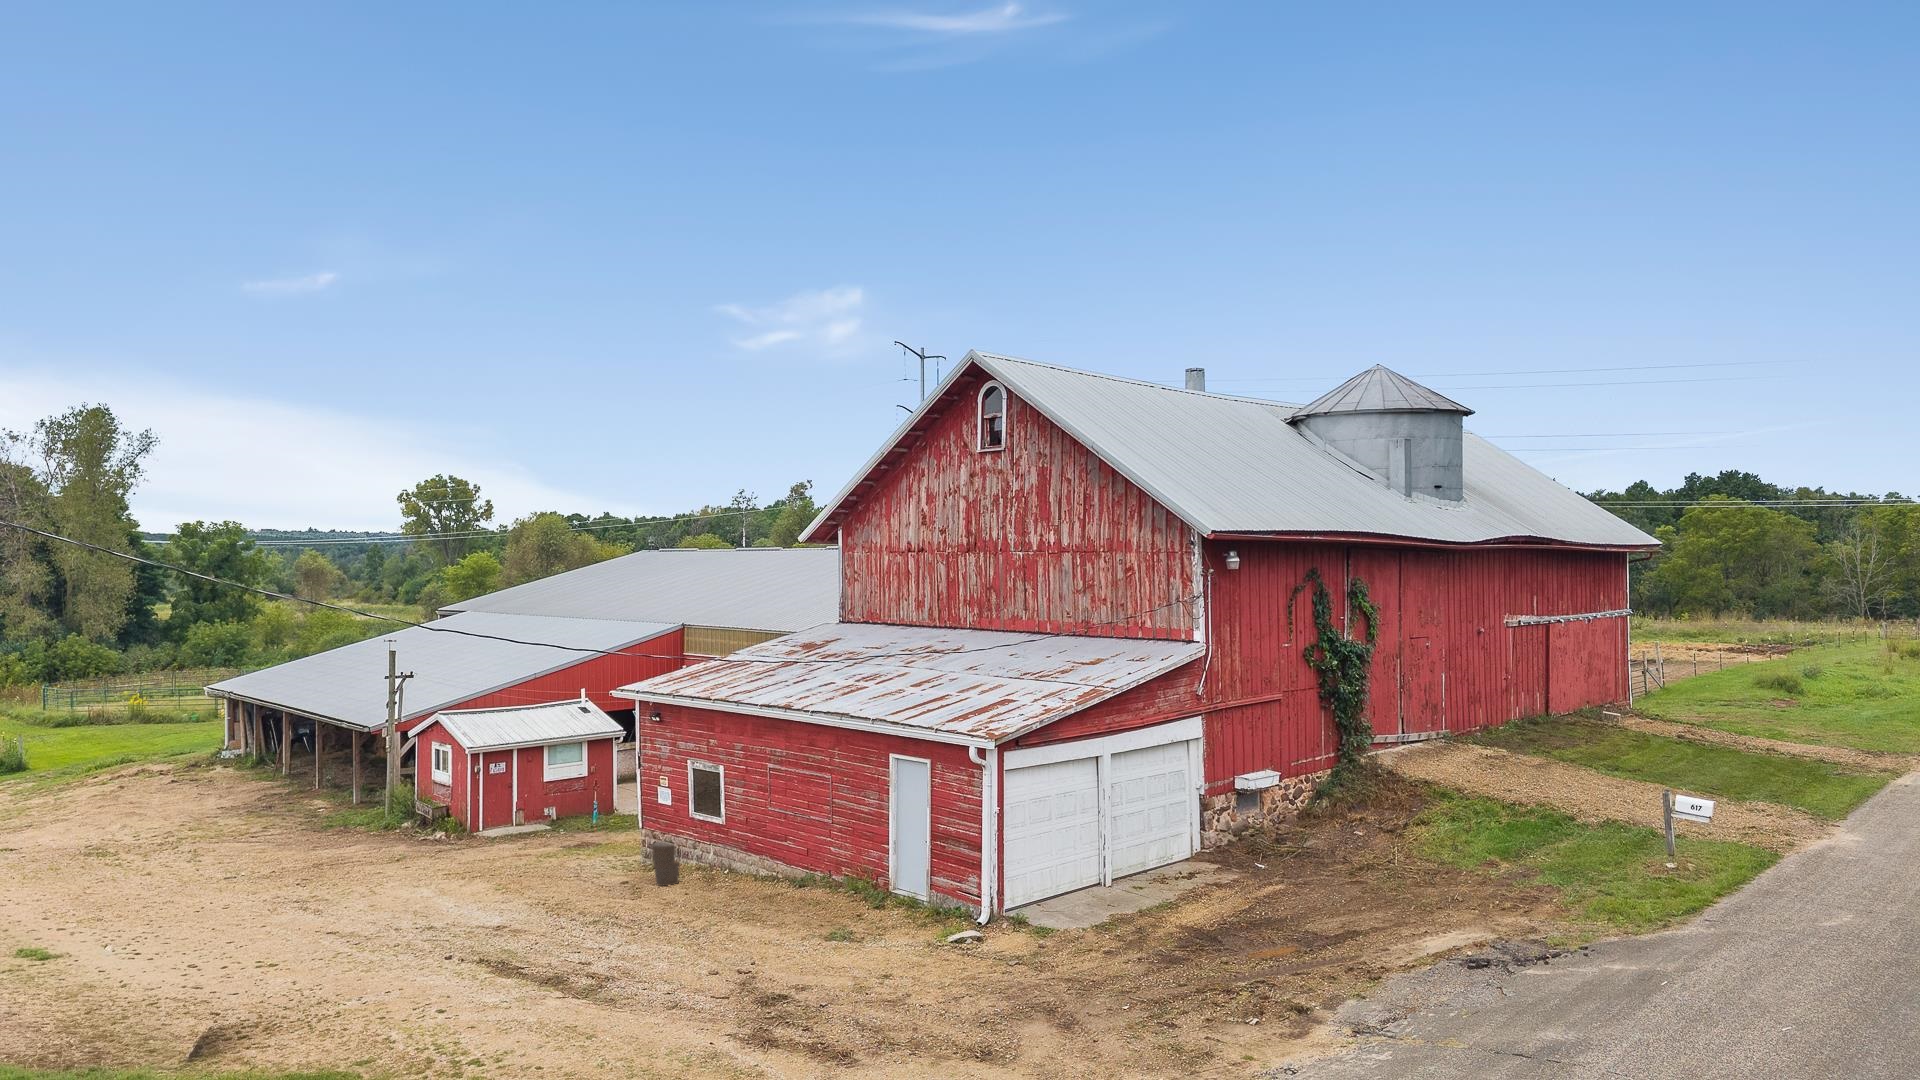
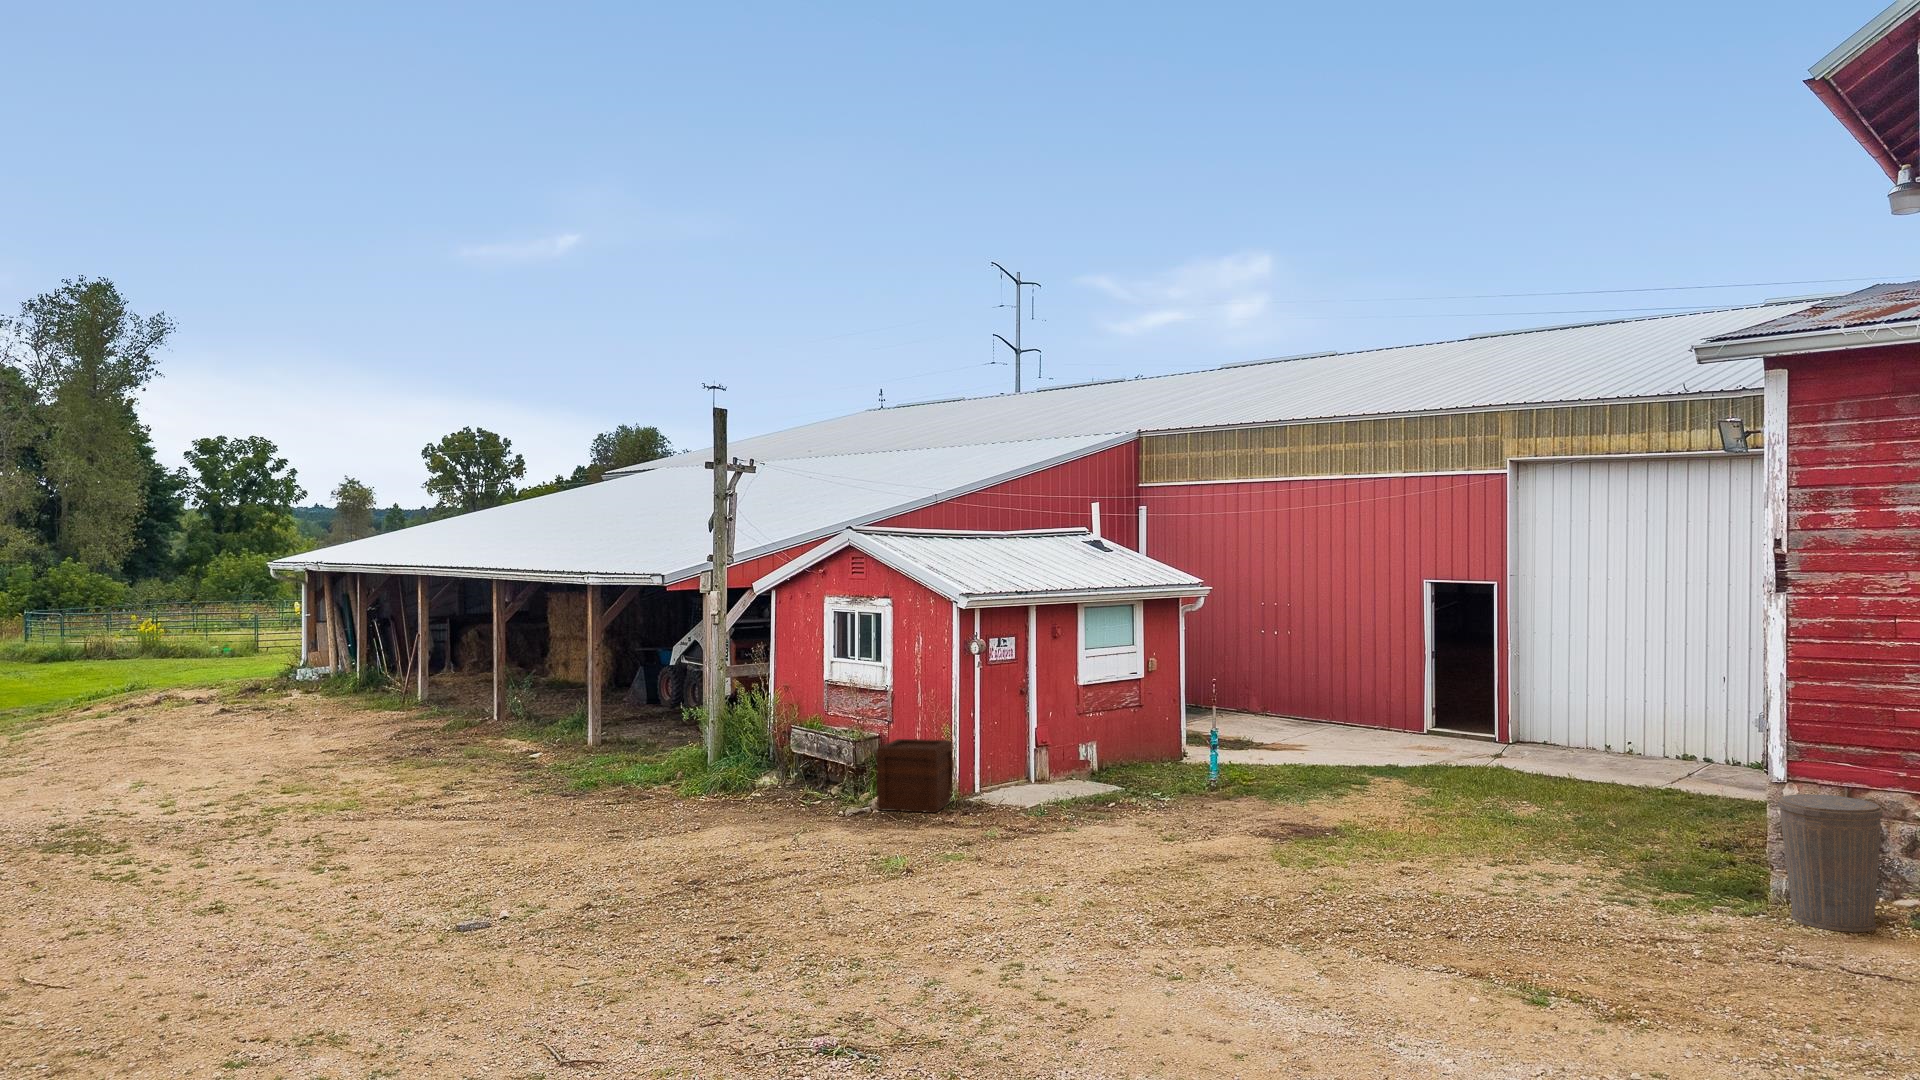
wooden crate: none [432,810,473,843] -> present [876,739,953,813]

